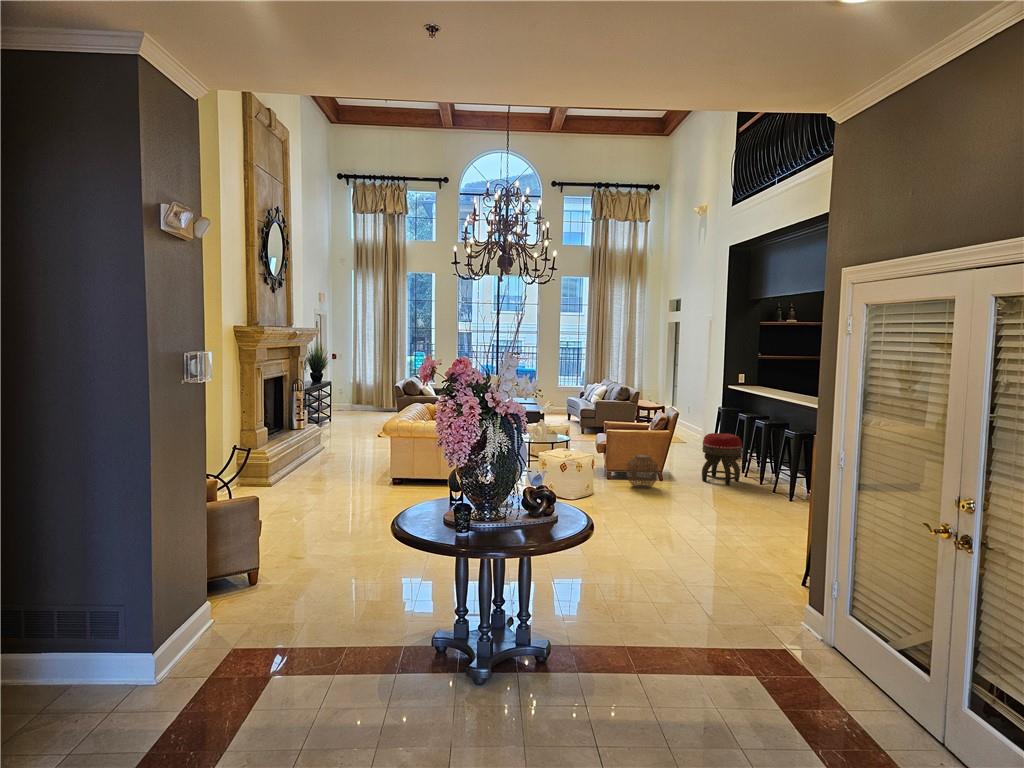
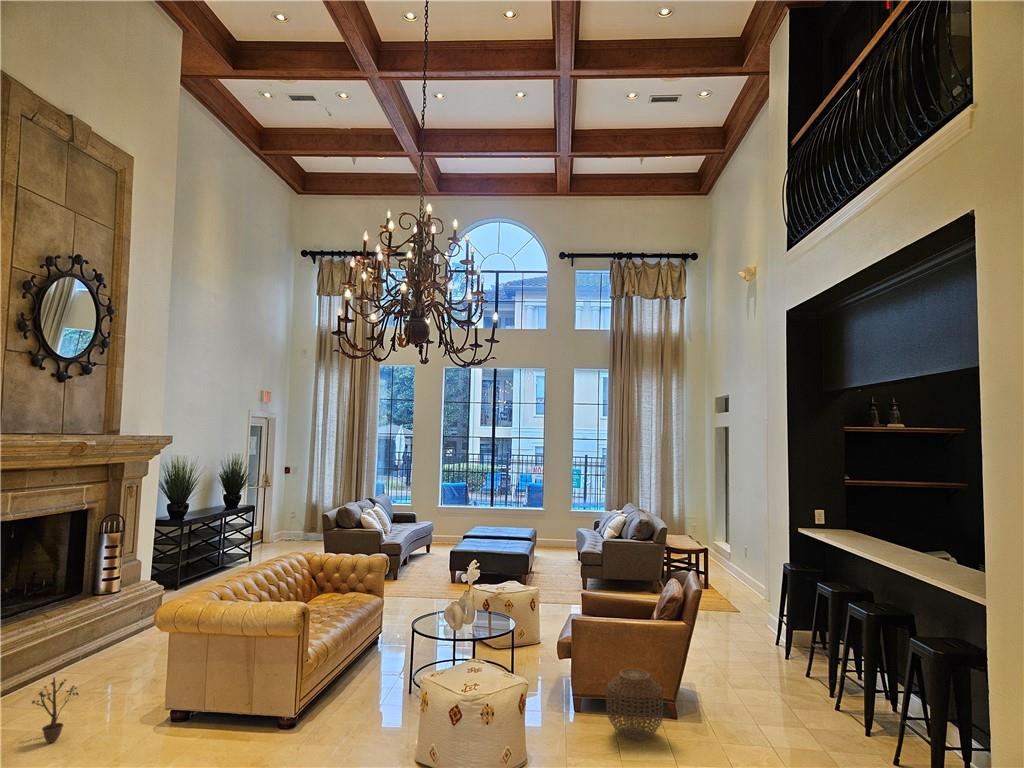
footstool: present [702,433,742,485] -> none [751,625,824,734]
decorative plant: none [316,460,342,495] -> present [19,678,79,743]

